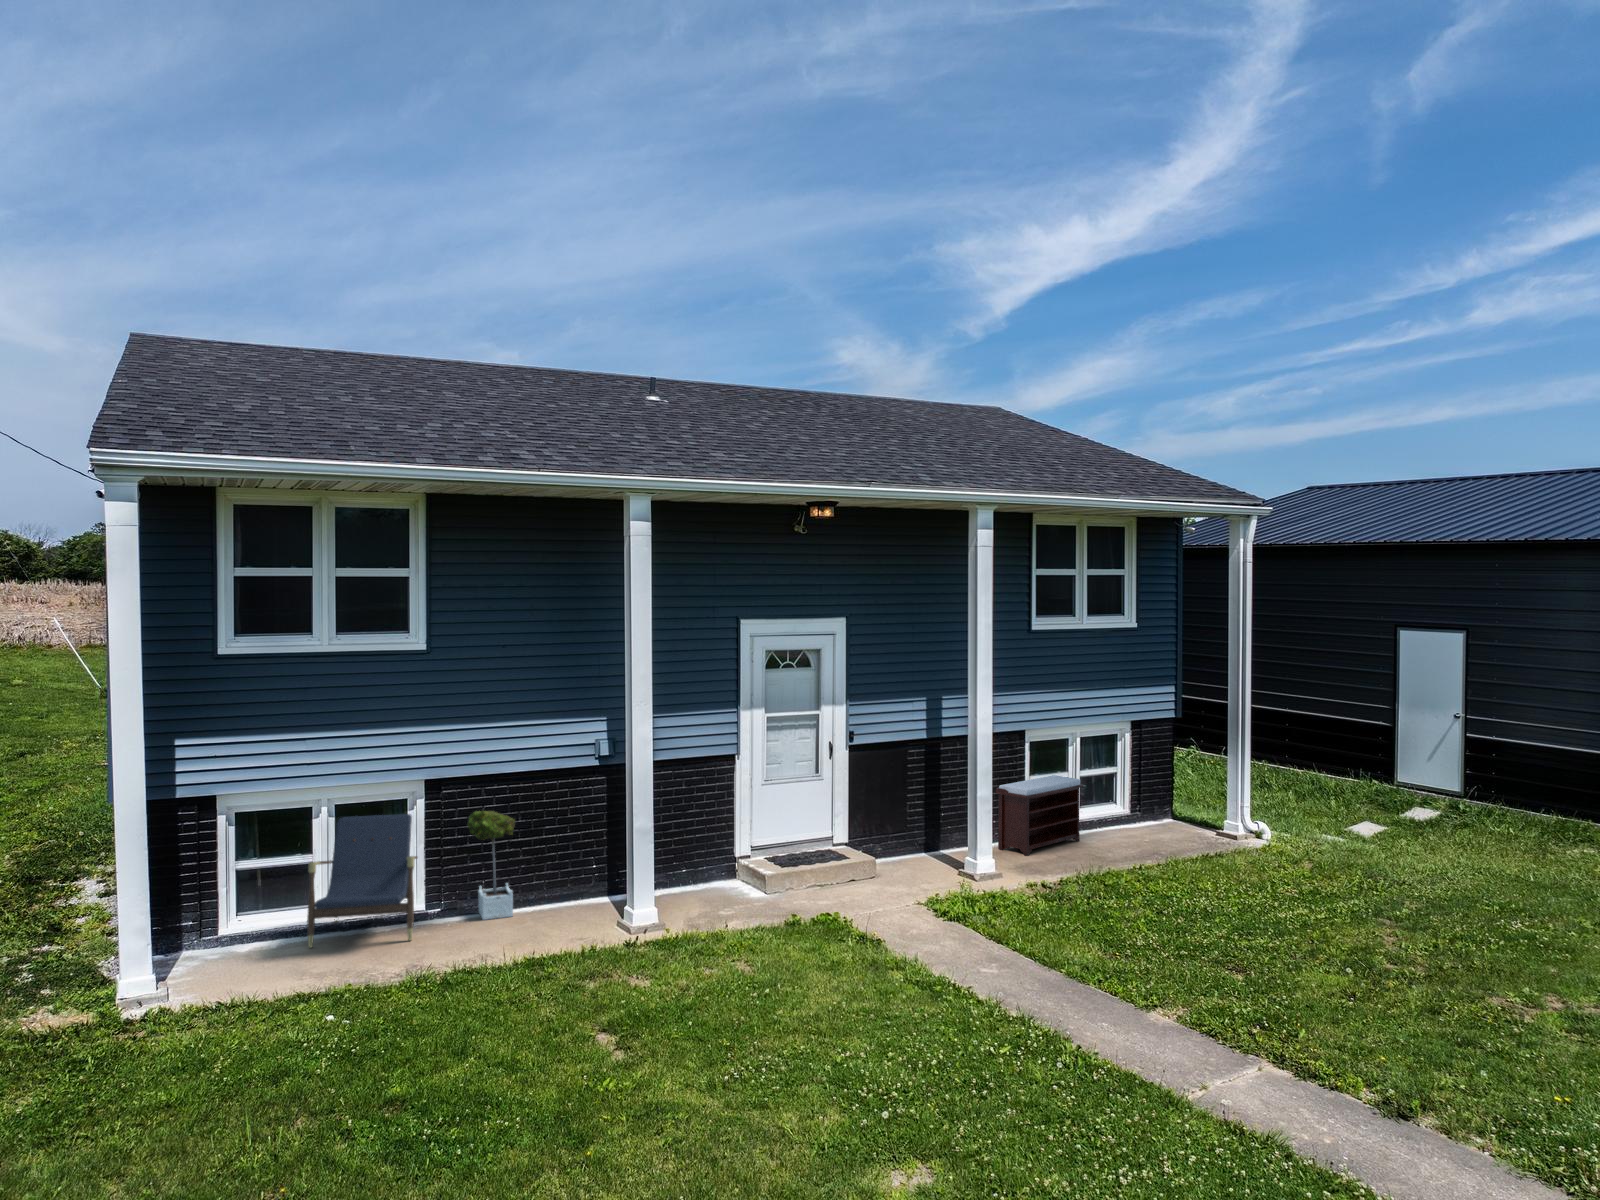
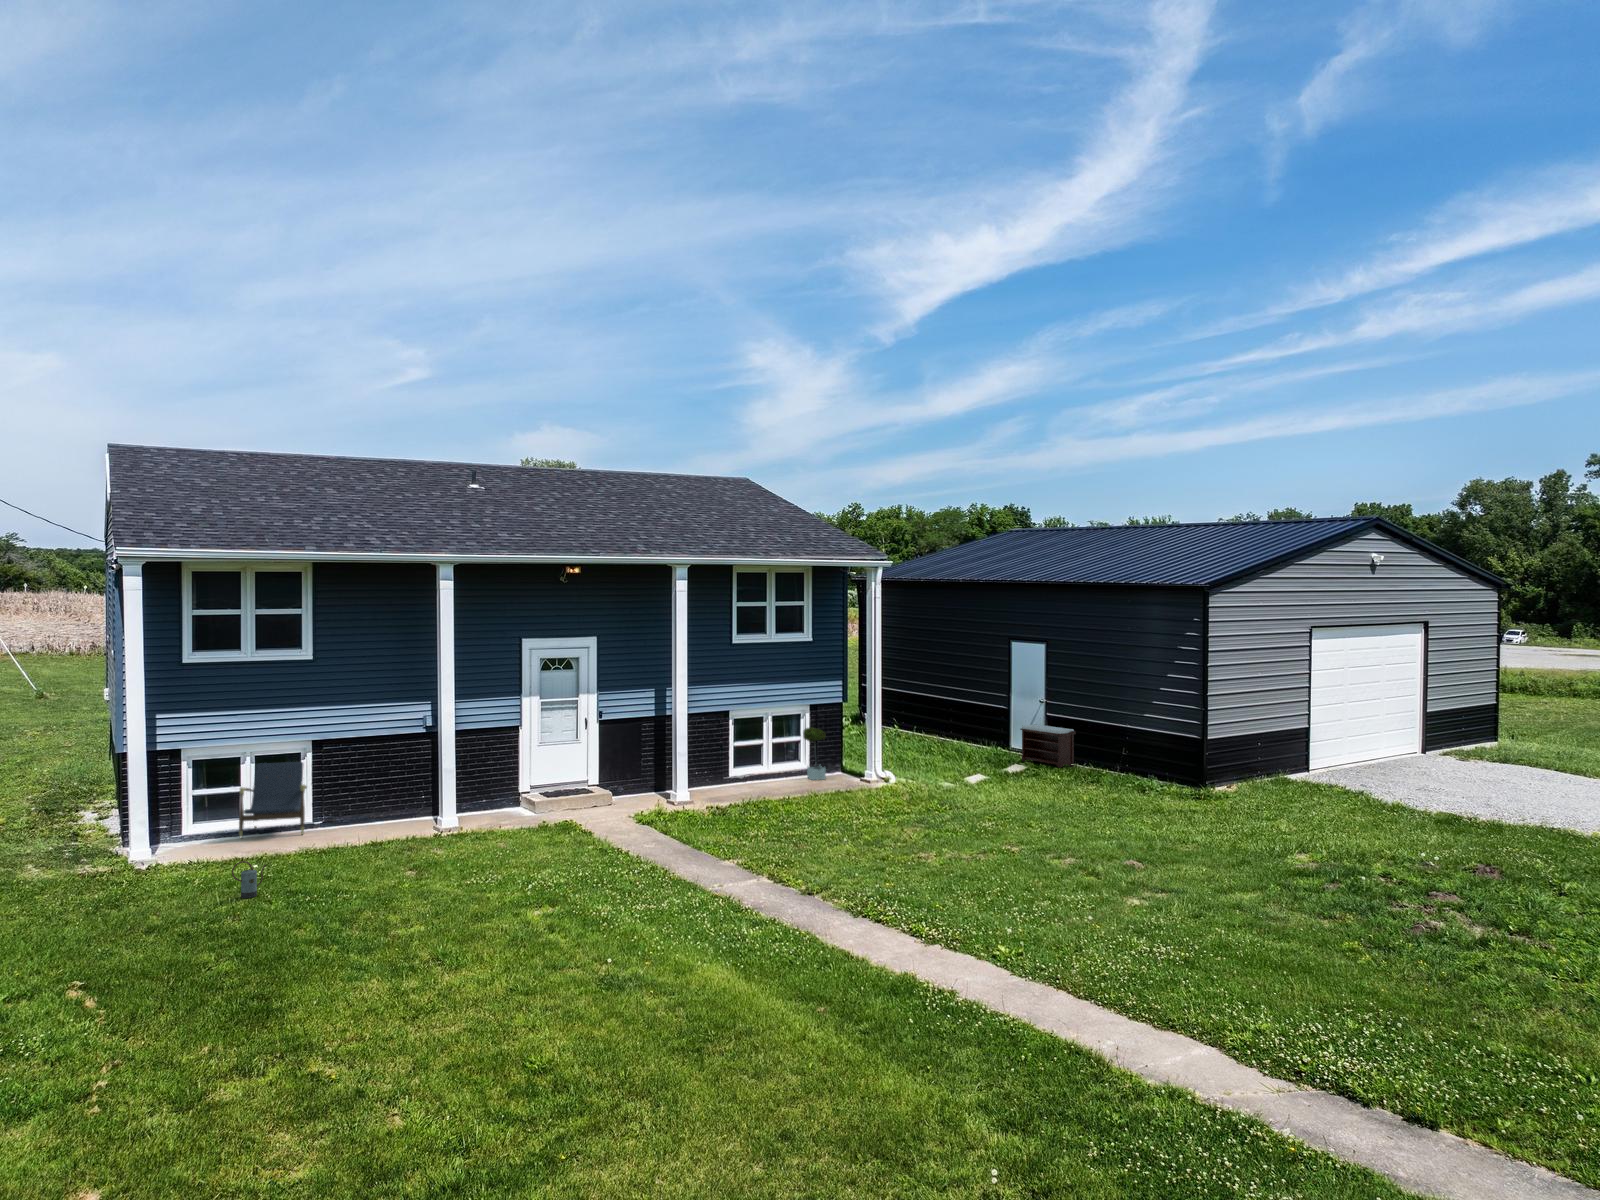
bench: present [996,775,1083,855] -> present [1020,724,1076,768]
potted tree: present [467,811,515,920] -> present [803,728,826,780]
watering can: none [268,1063,340,1143] -> present [232,861,266,898]

